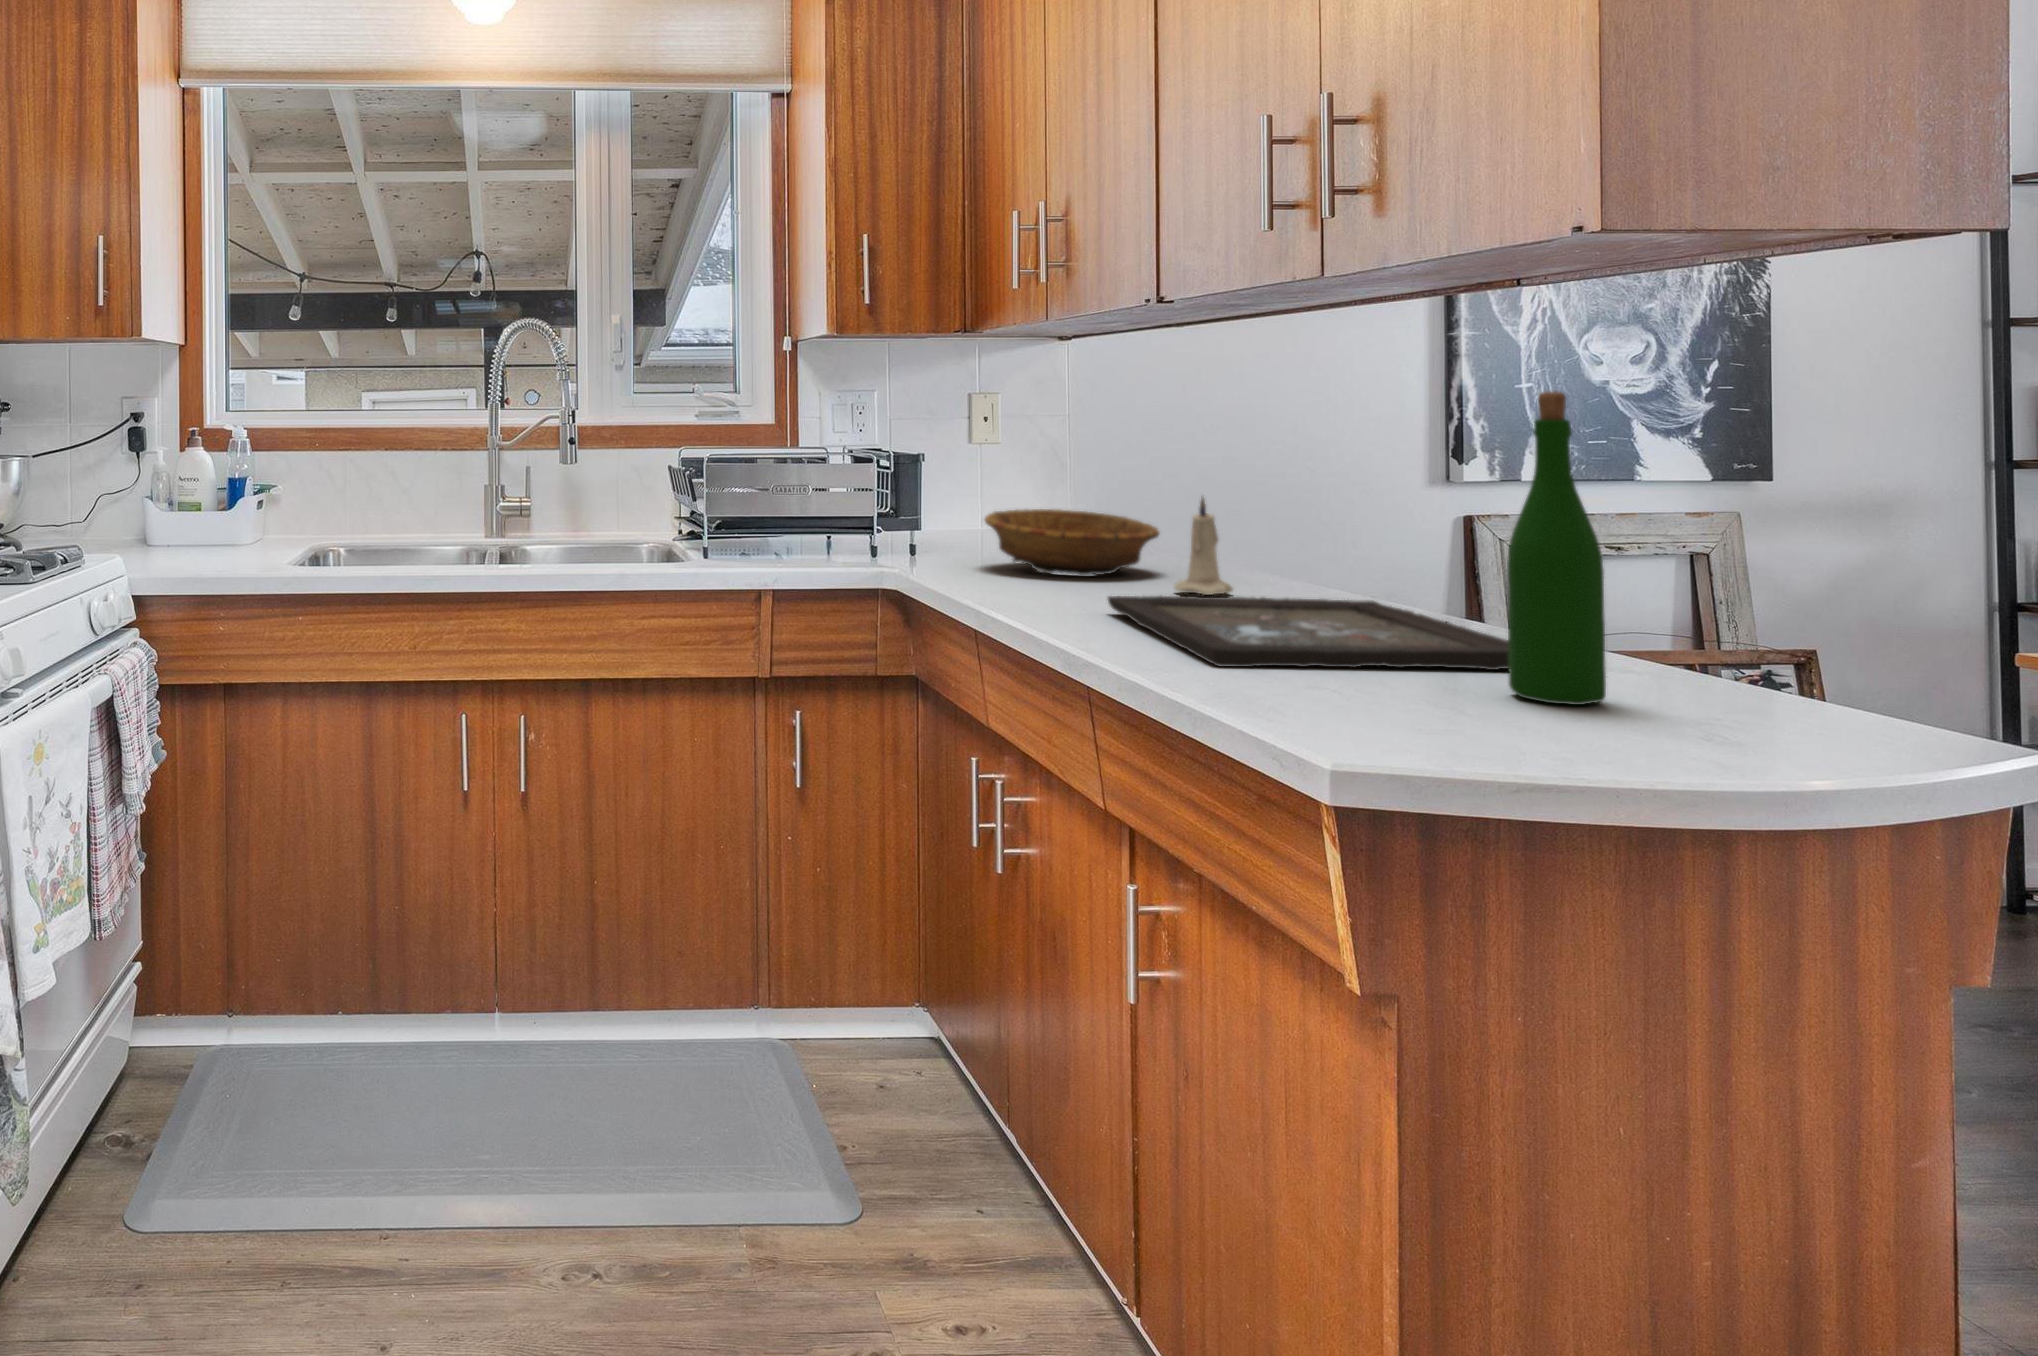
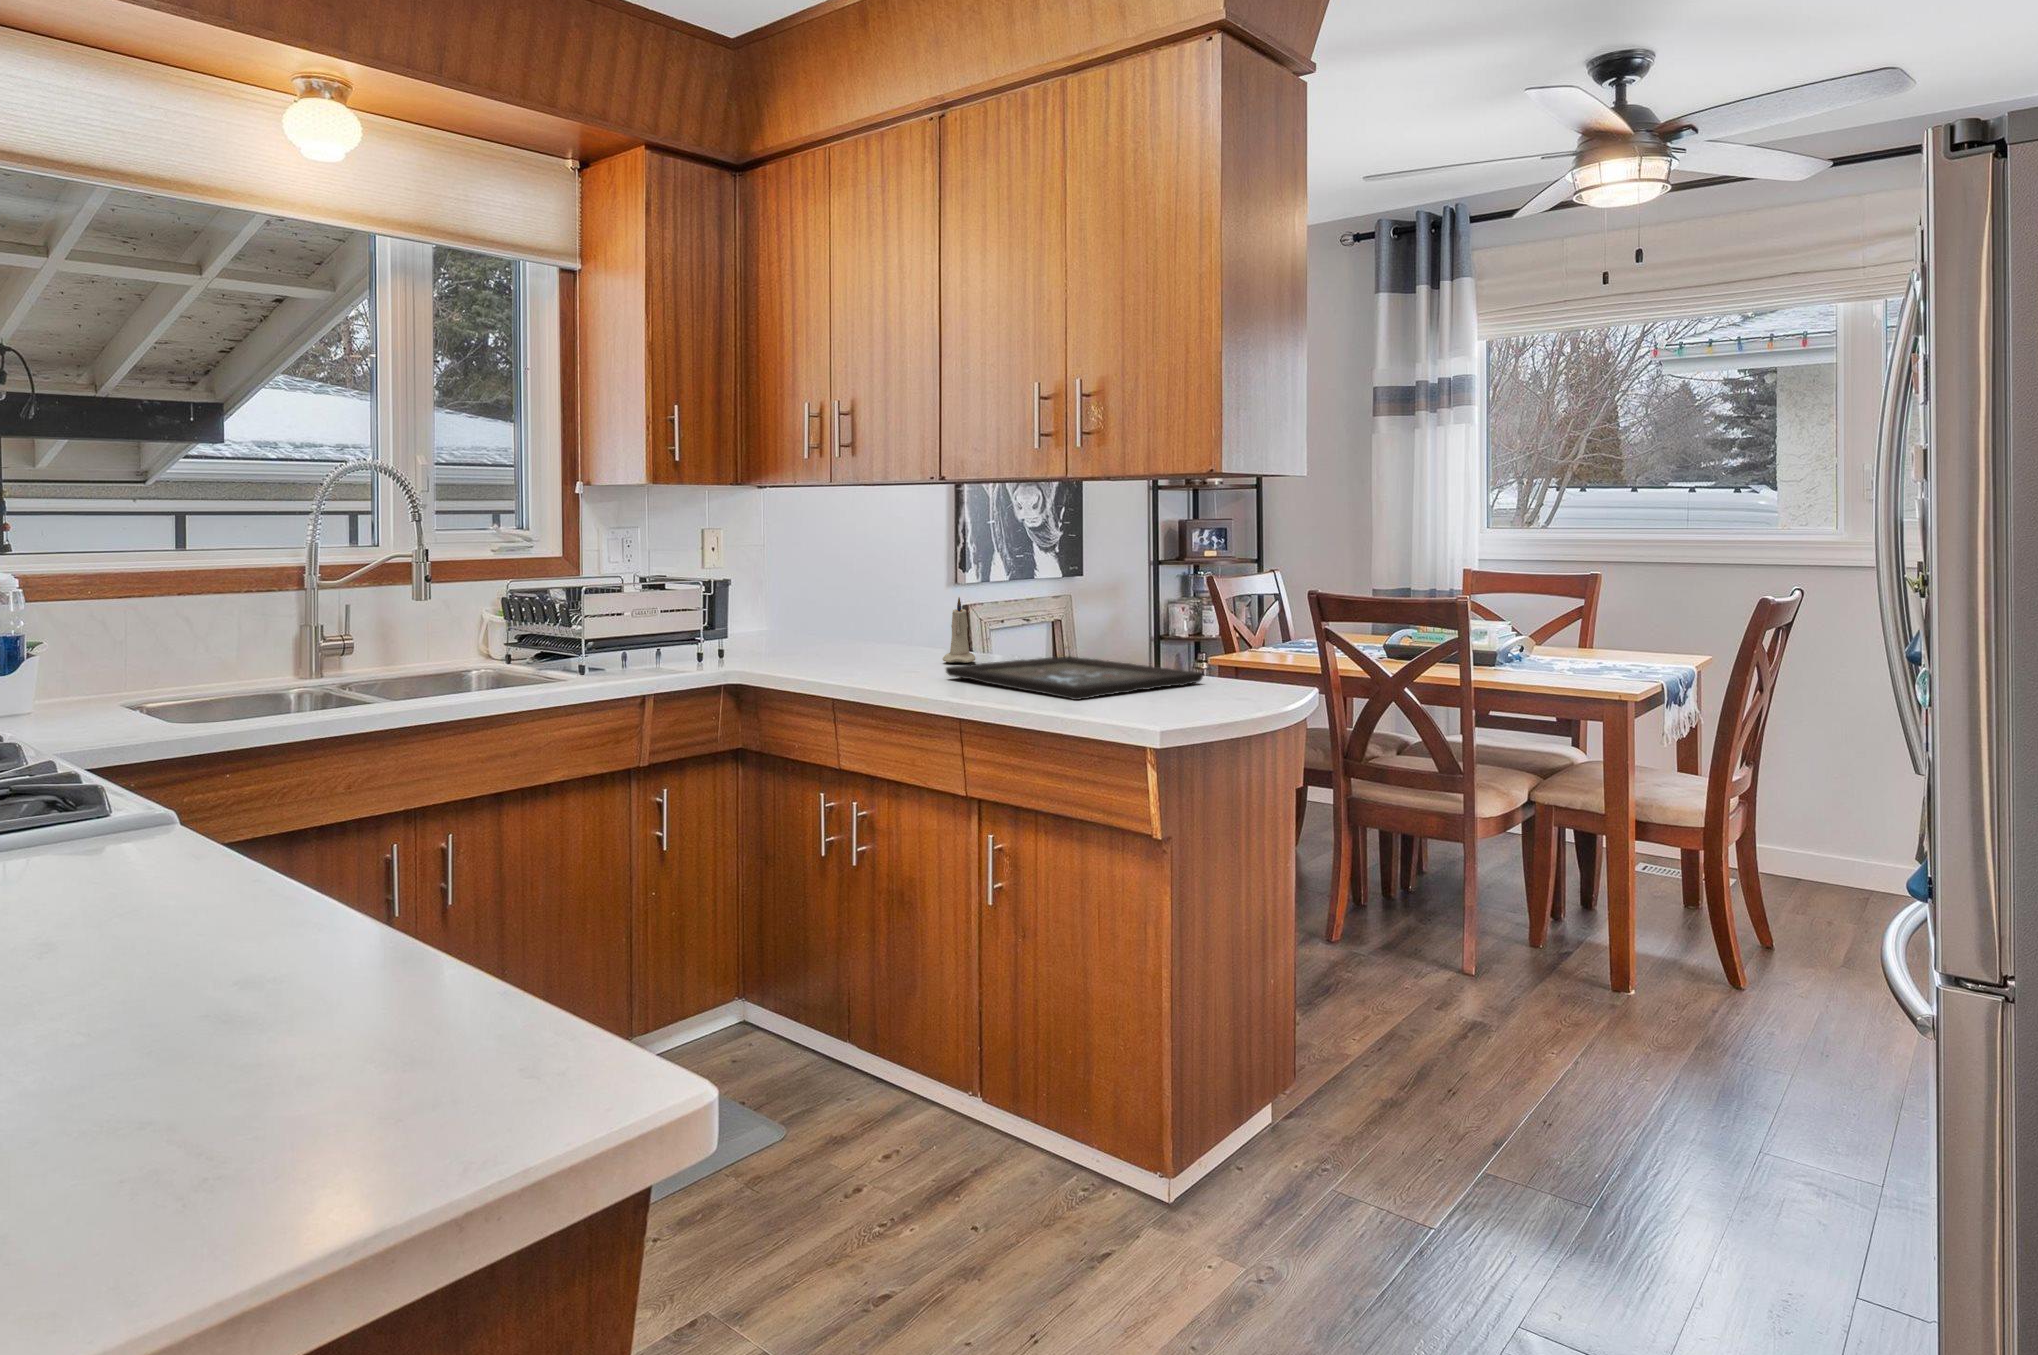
wine bottle: present [1507,391,1606,705] -> none [1215,531,1258,697]
decorative bowl: present [985,509,1159,575] -> none [791,613,907,659]

